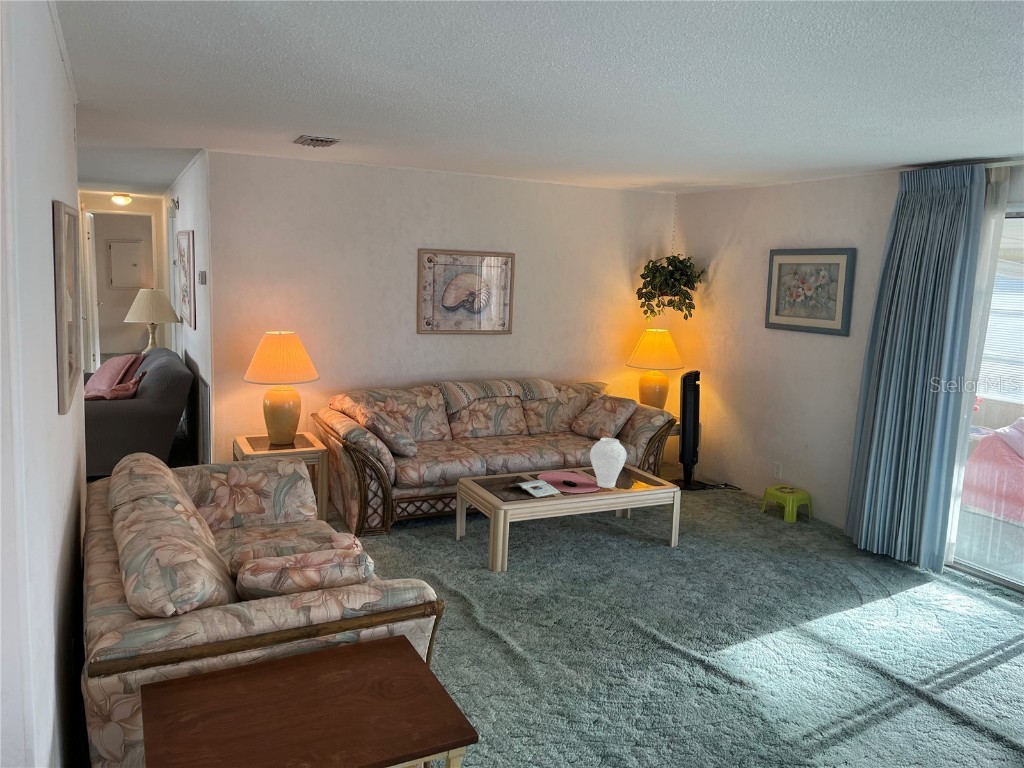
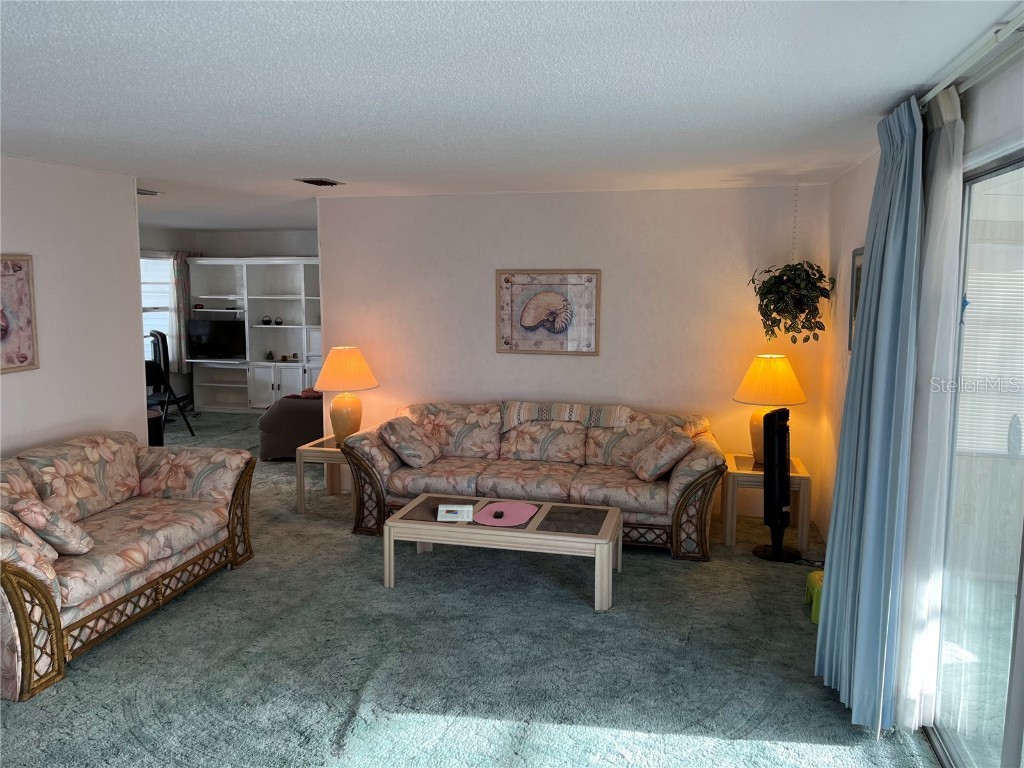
vase: present [590,438,627,488] -> none [517,469,559,527]

